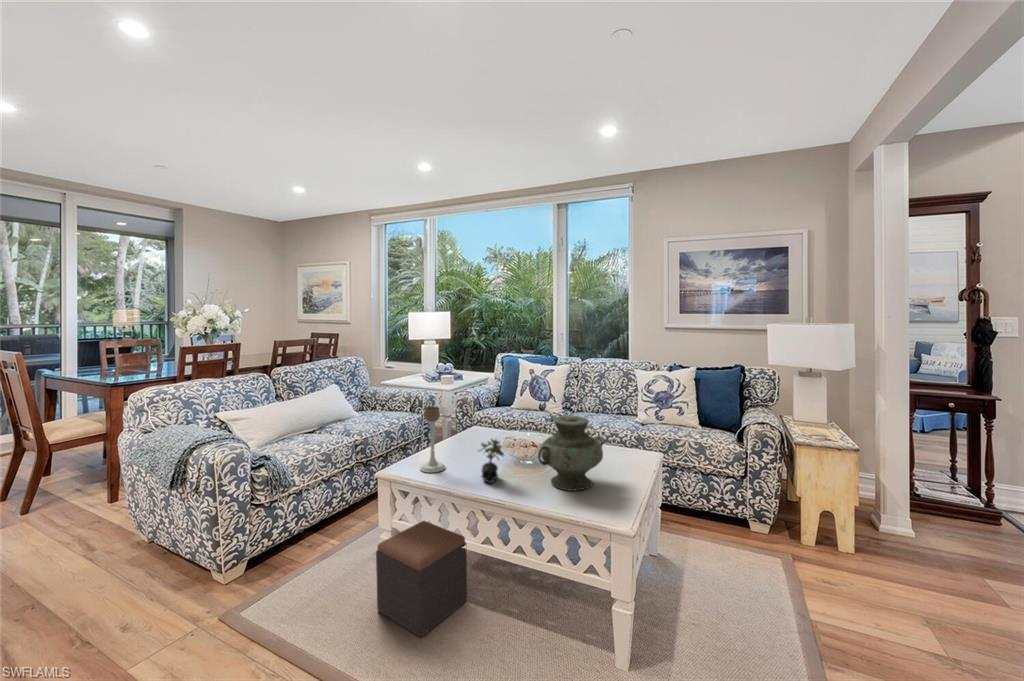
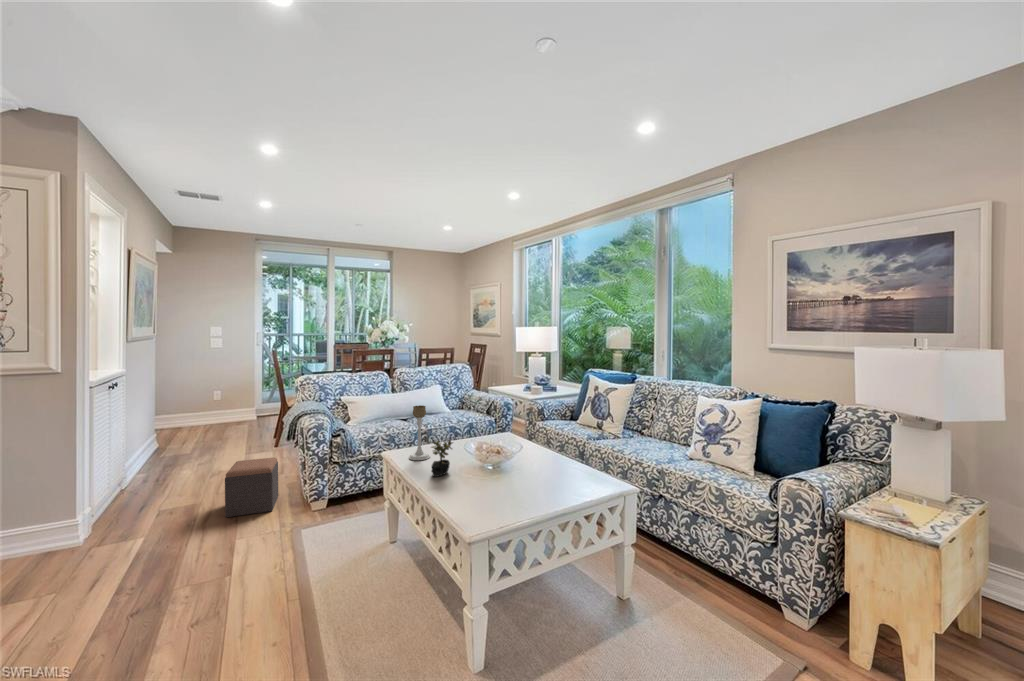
vase: present [538,416,603,491] -> none [455,427,534,499]
footstool: present [376,521,467,637] -> present [225,458,278,517]

